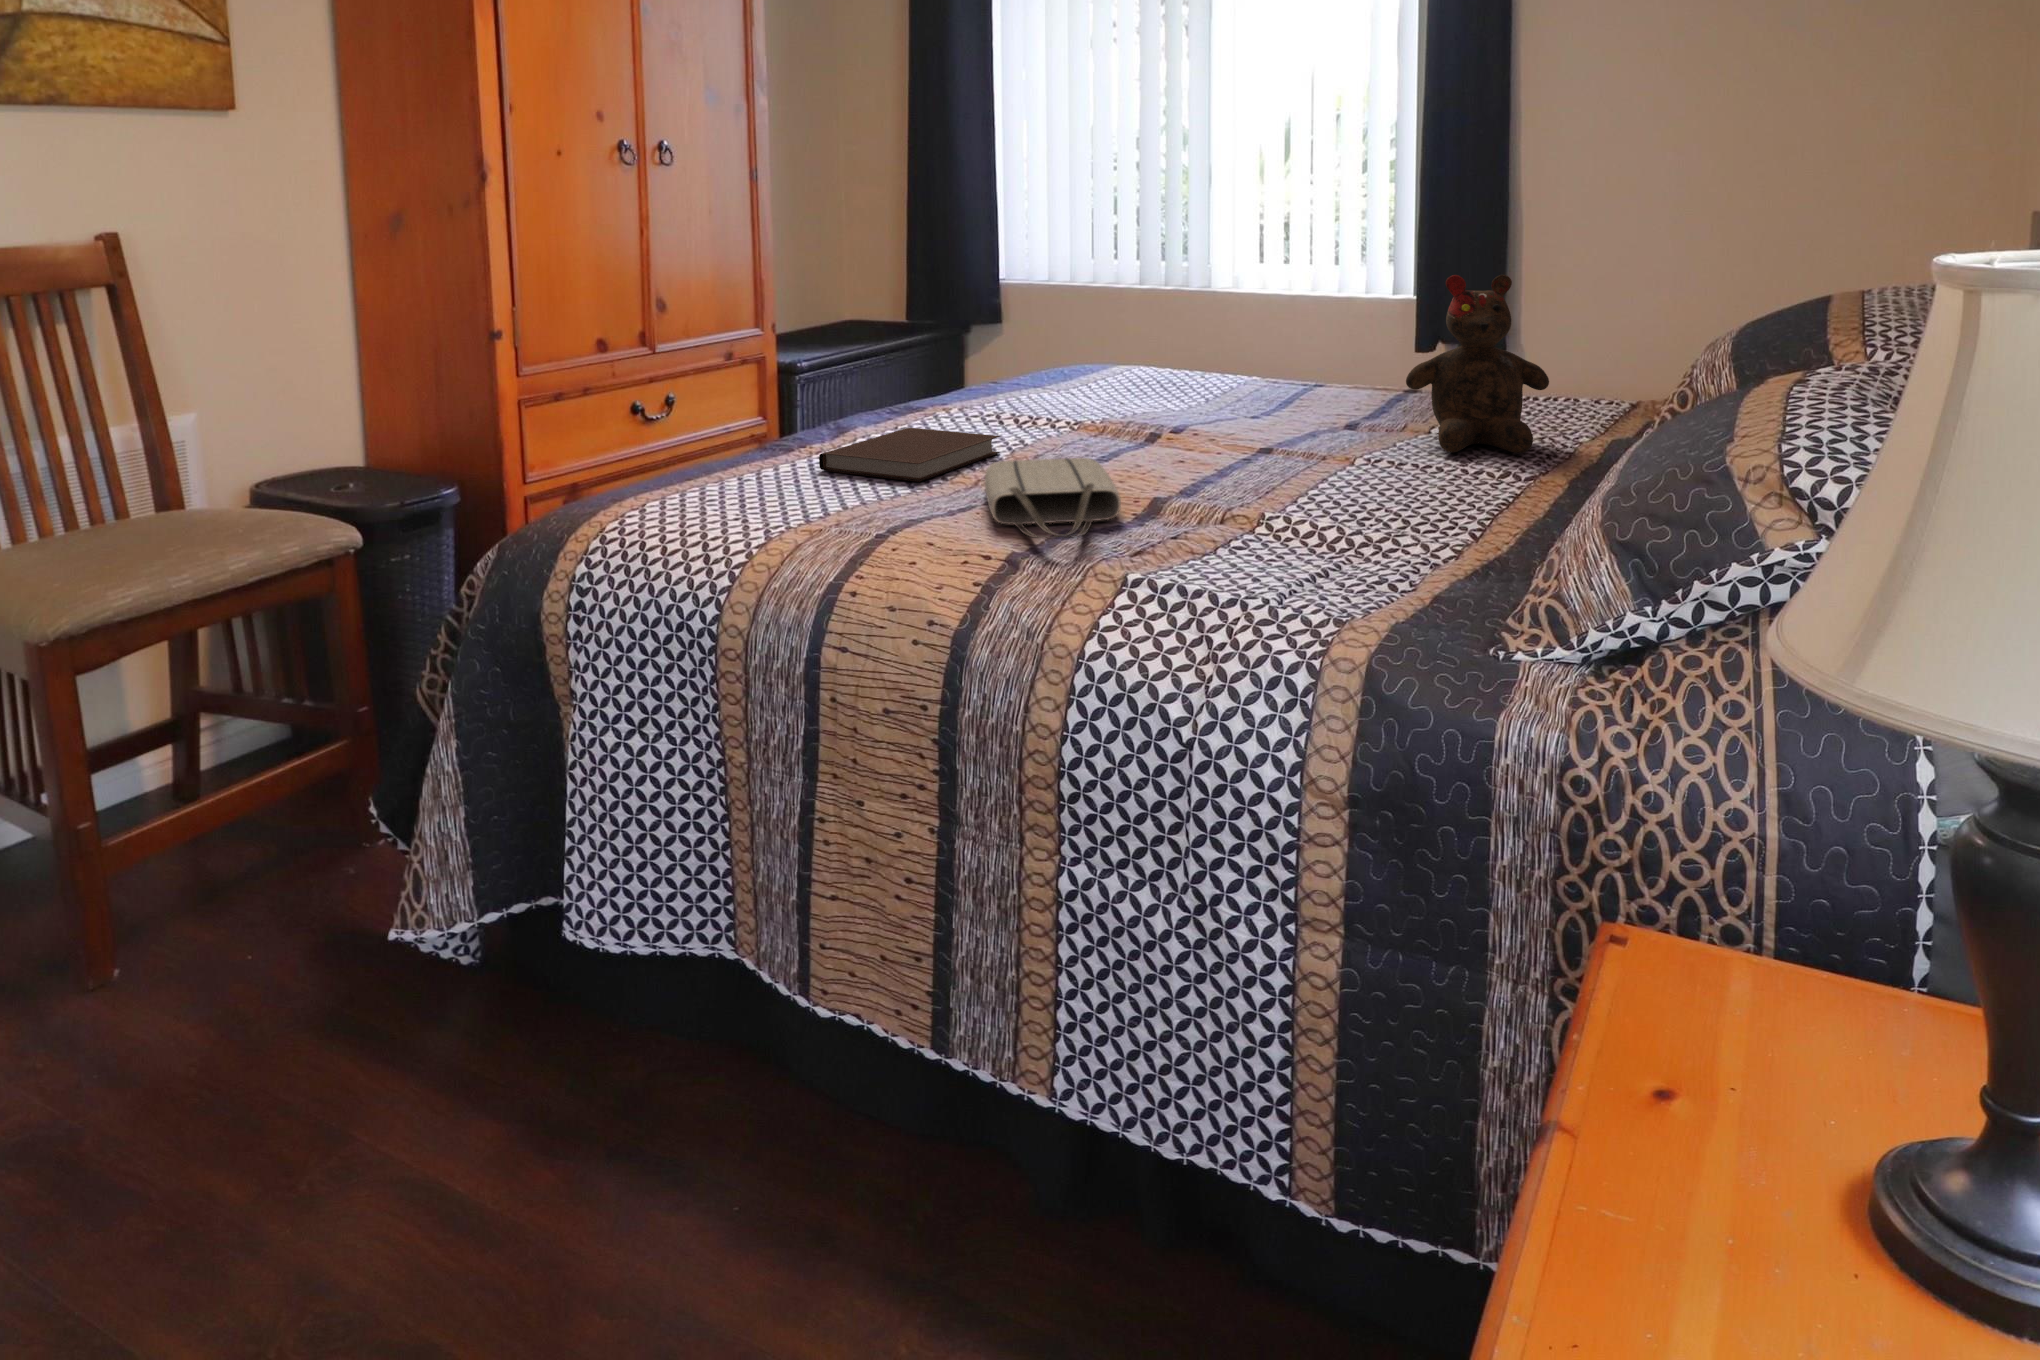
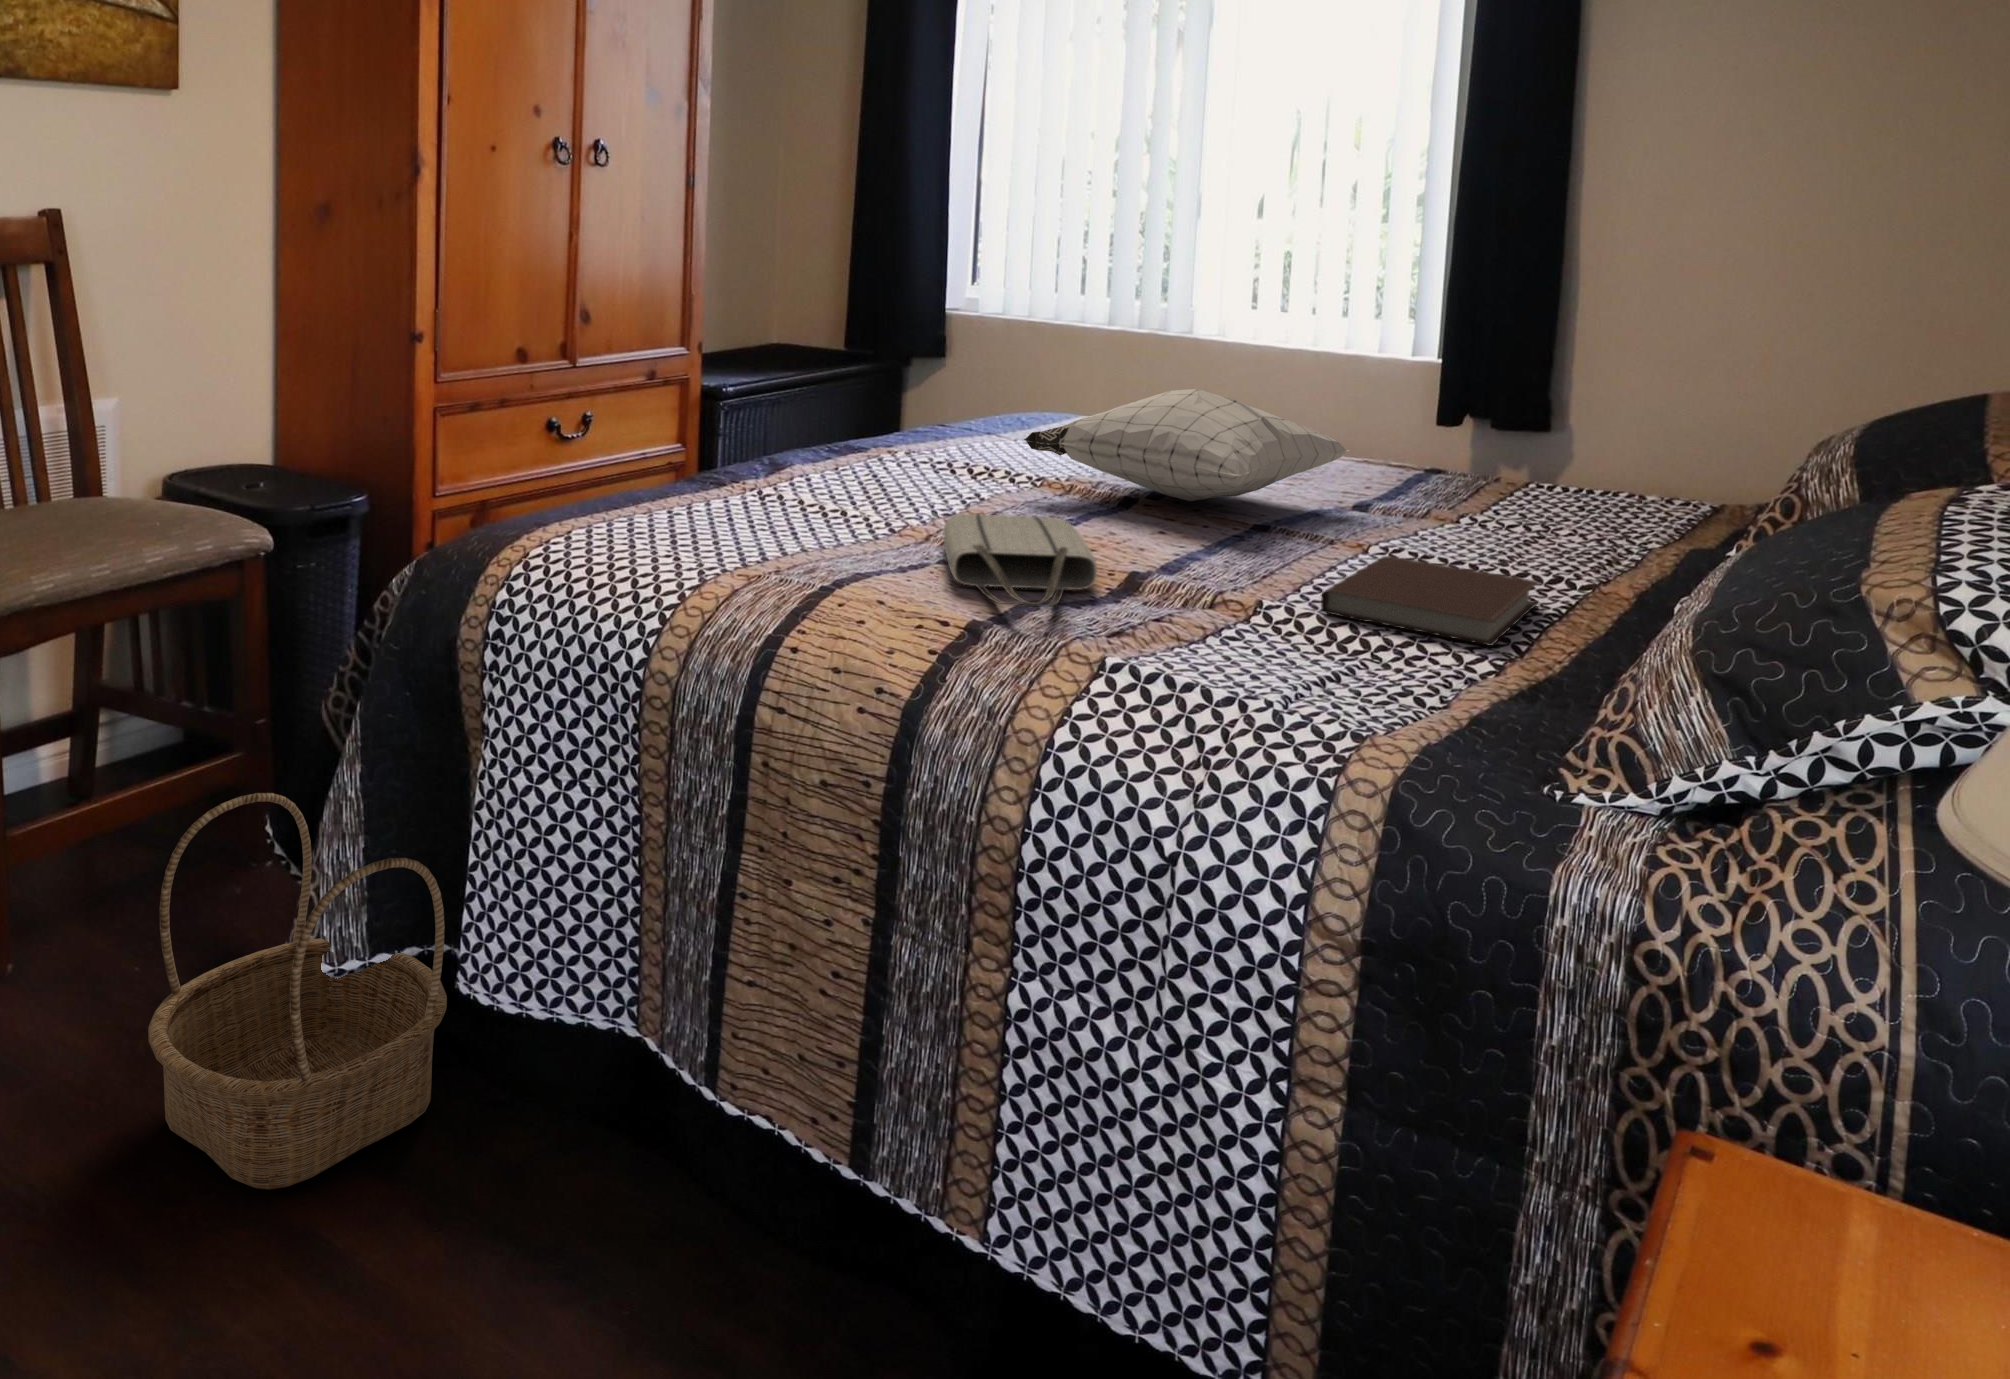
teddy bear: present [1406,275,1549,453] -> none [1423,343,1593,552]
pillow: none [1056,333,1345,434] -> present [1024,389,1349,501]
notebook: present [819,428,1000,482] -> present [1321,556,1538,646]
basket: none [272,772,557,1131] -> present [149,793,447,1190]

